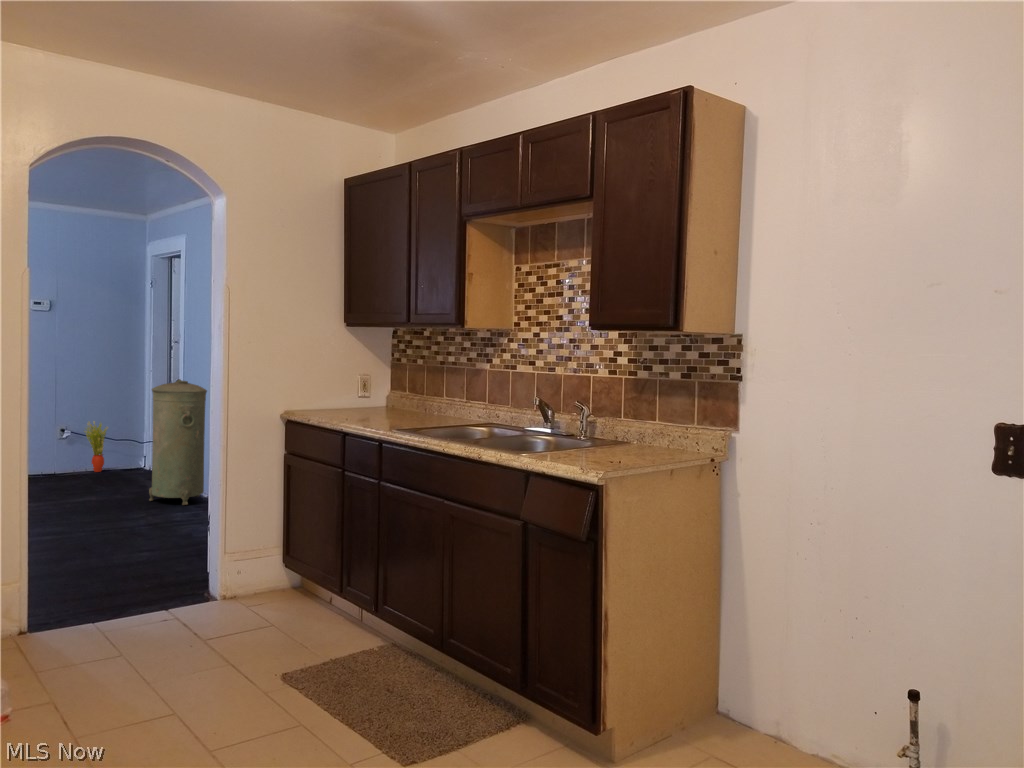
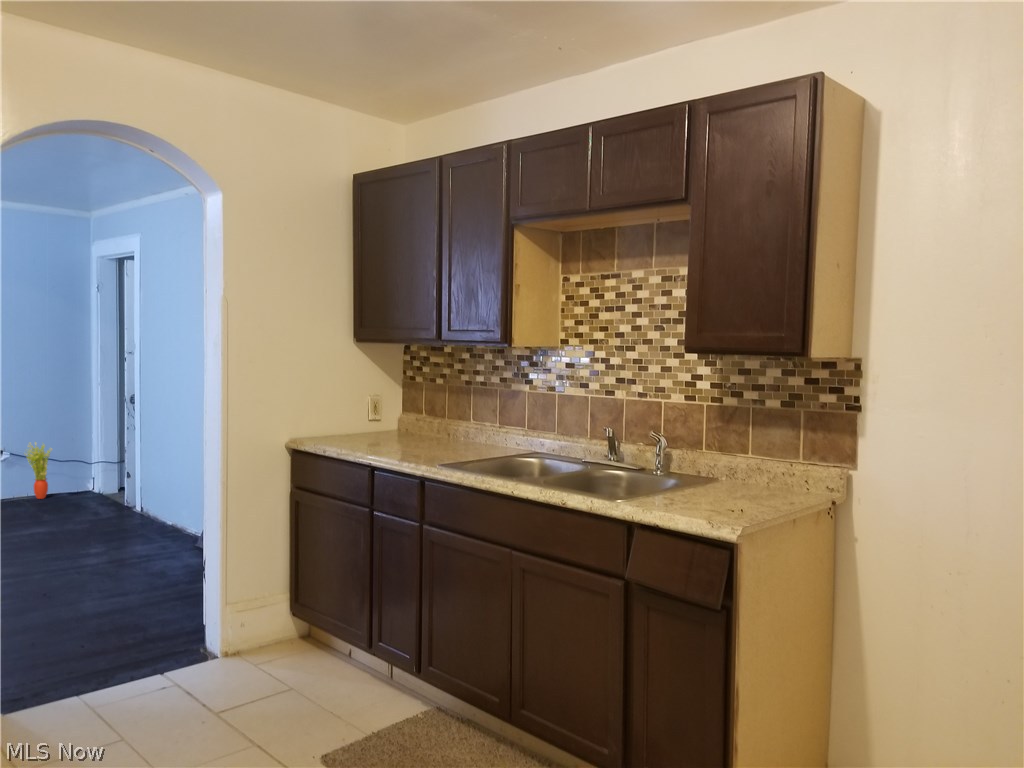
trash can: present [149,379,207,505] -> none [108,397,173,538]

